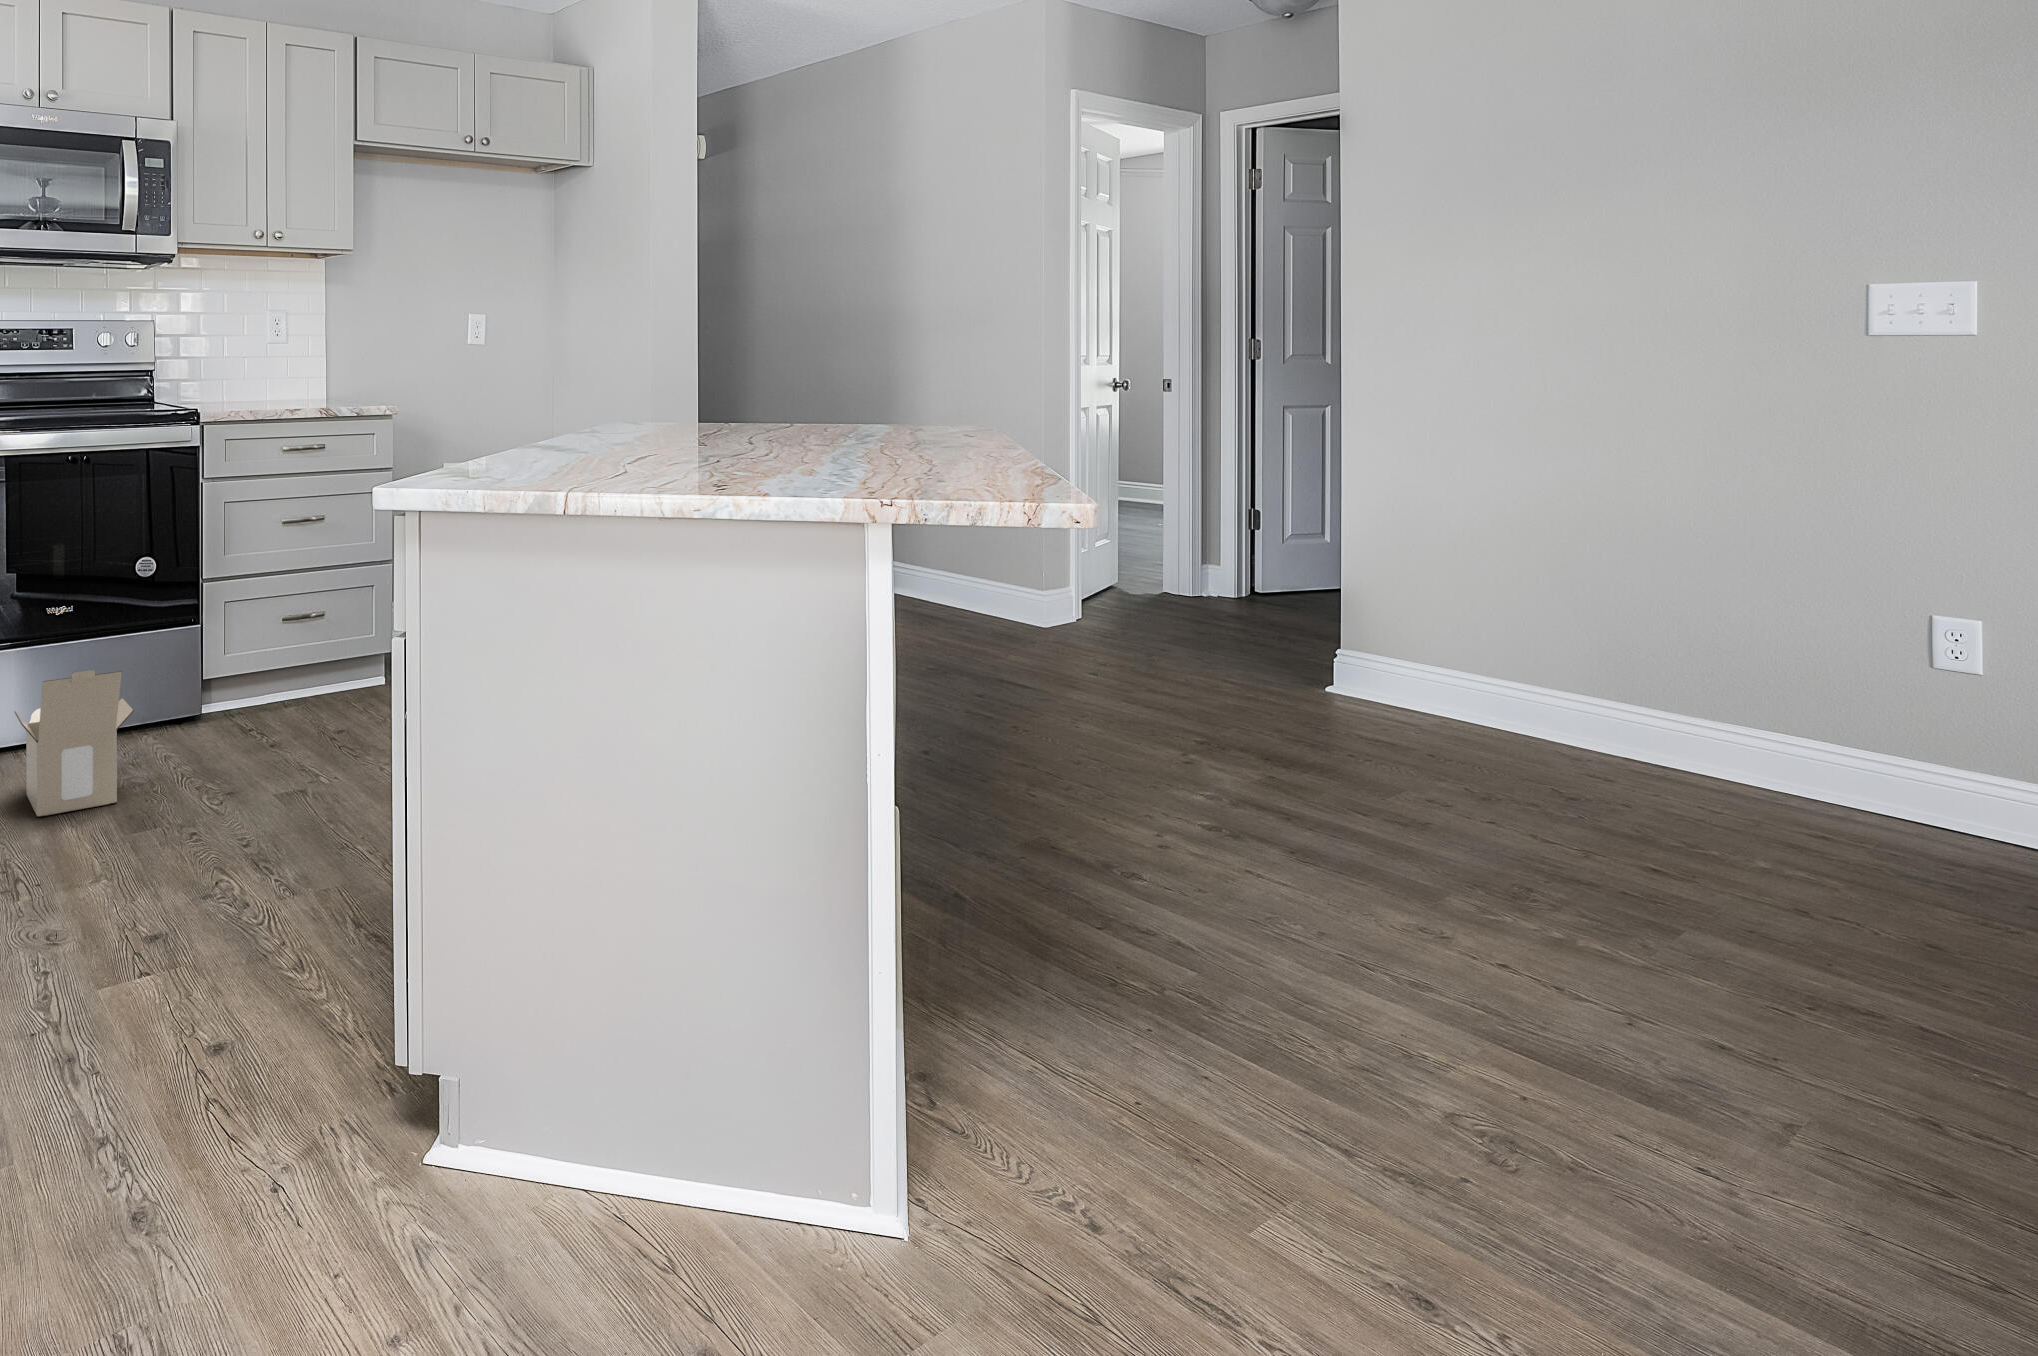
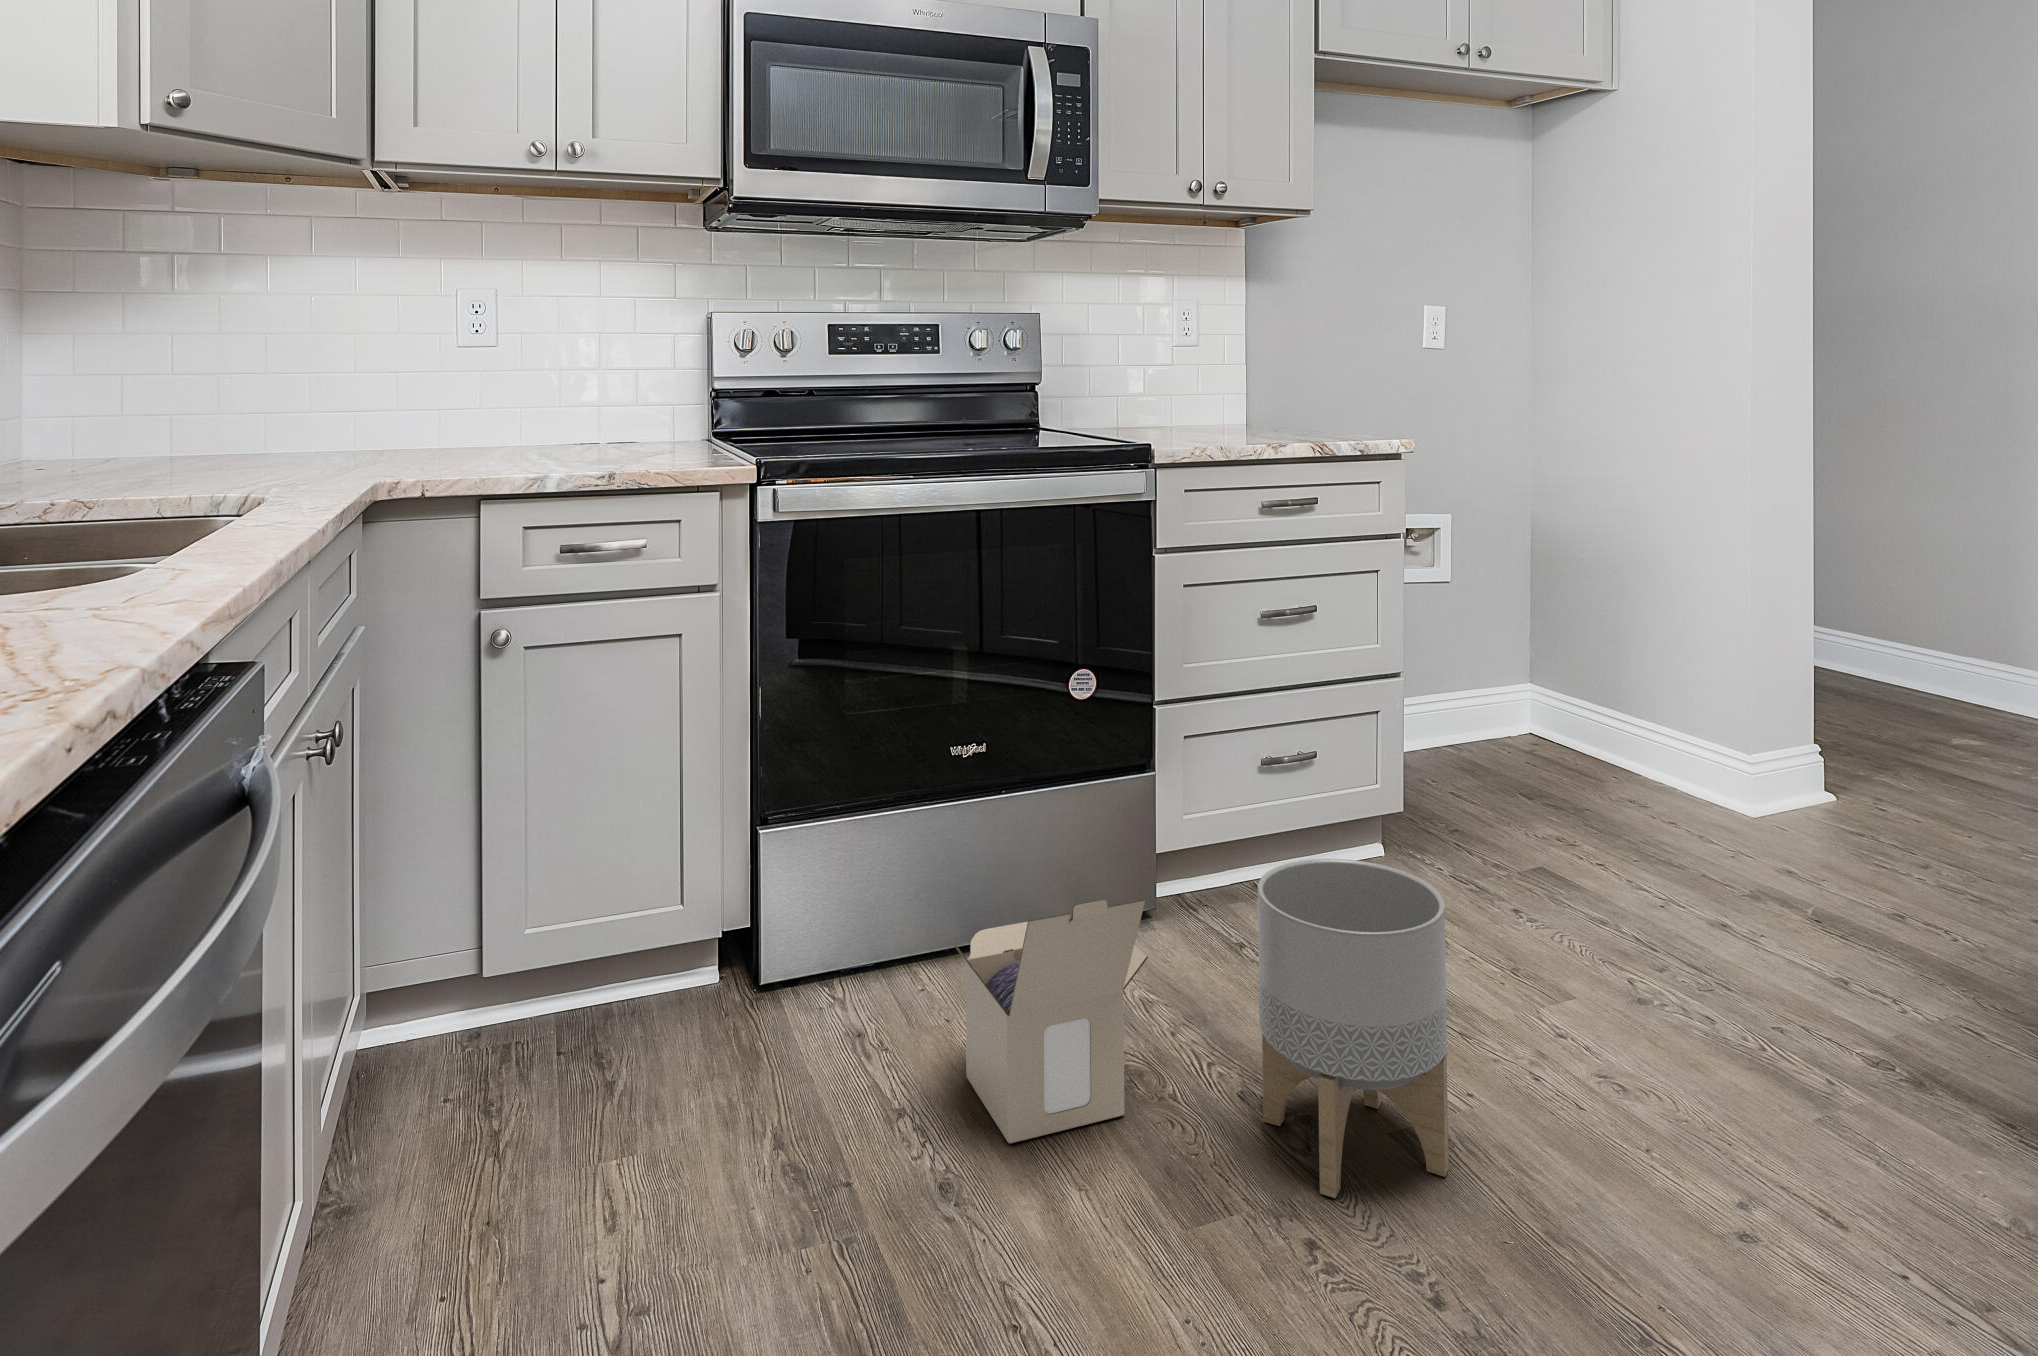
planter: none [191,651,297,822] -> present [1258,859,1449,1198]

